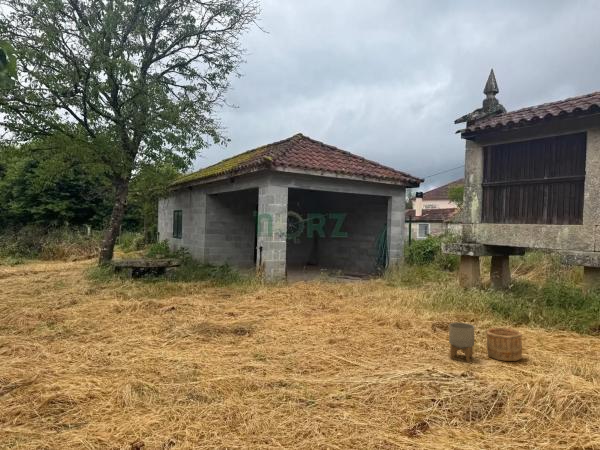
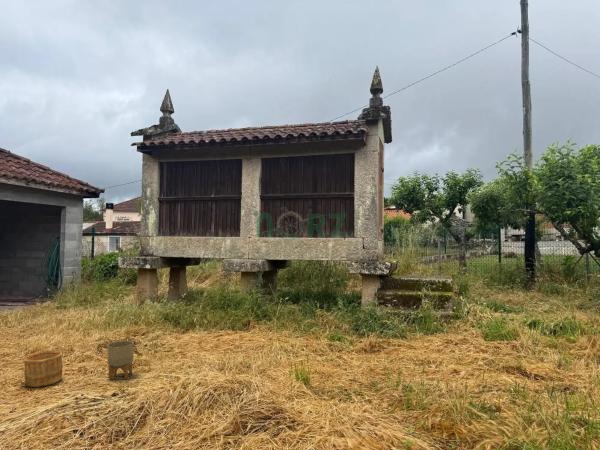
wooden bucket: present [486,328,522,361] -> present [23,350,63,387]

